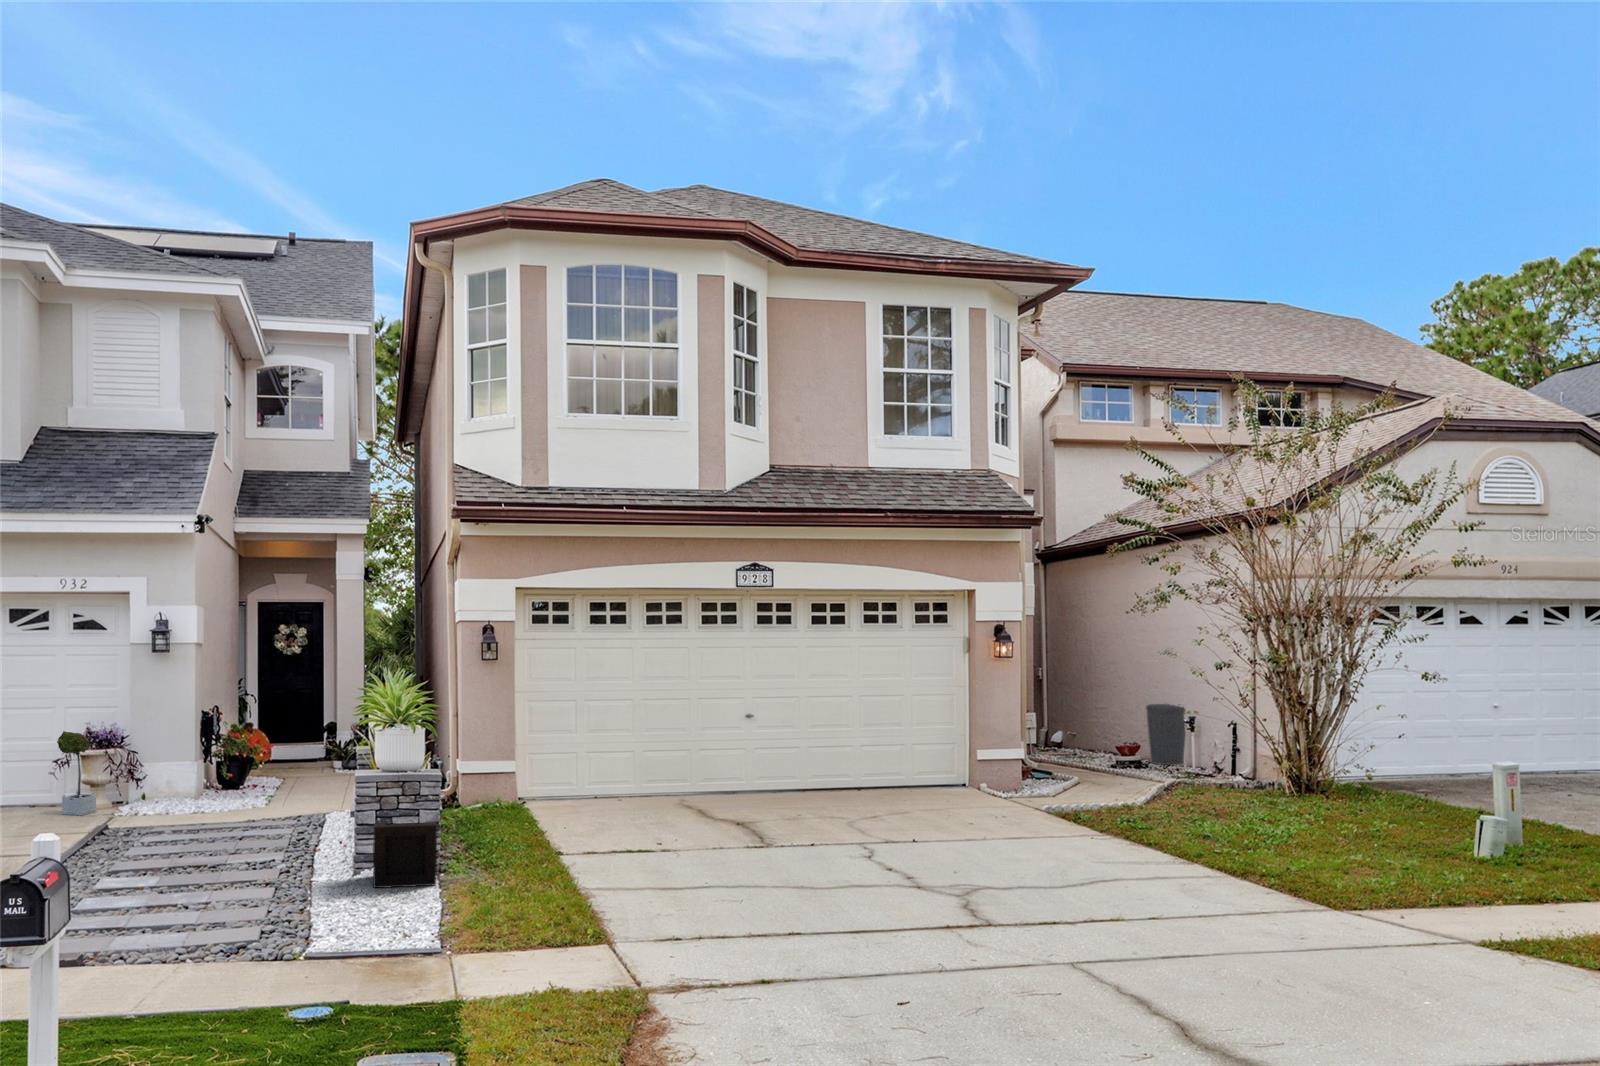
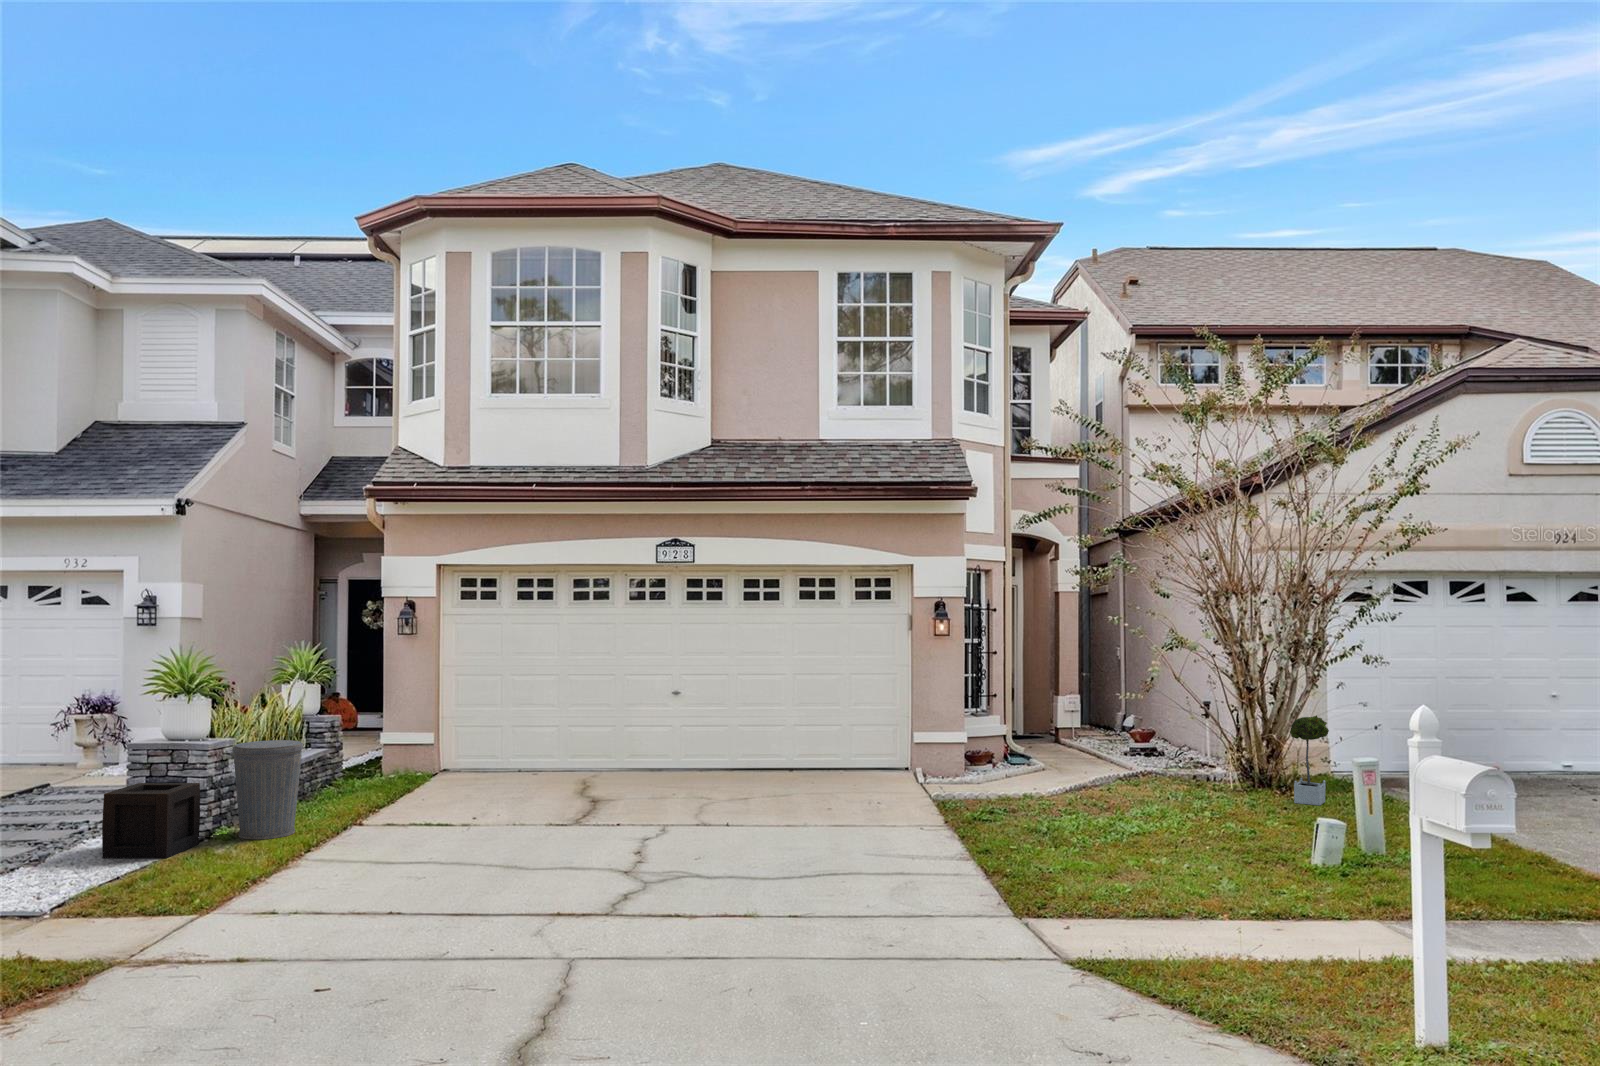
trash can: present [1146,704,1187,765] -> present [232,740,303,839]
potted tree: present [57,731,96,815] -> present [1290,715,1329,805]

